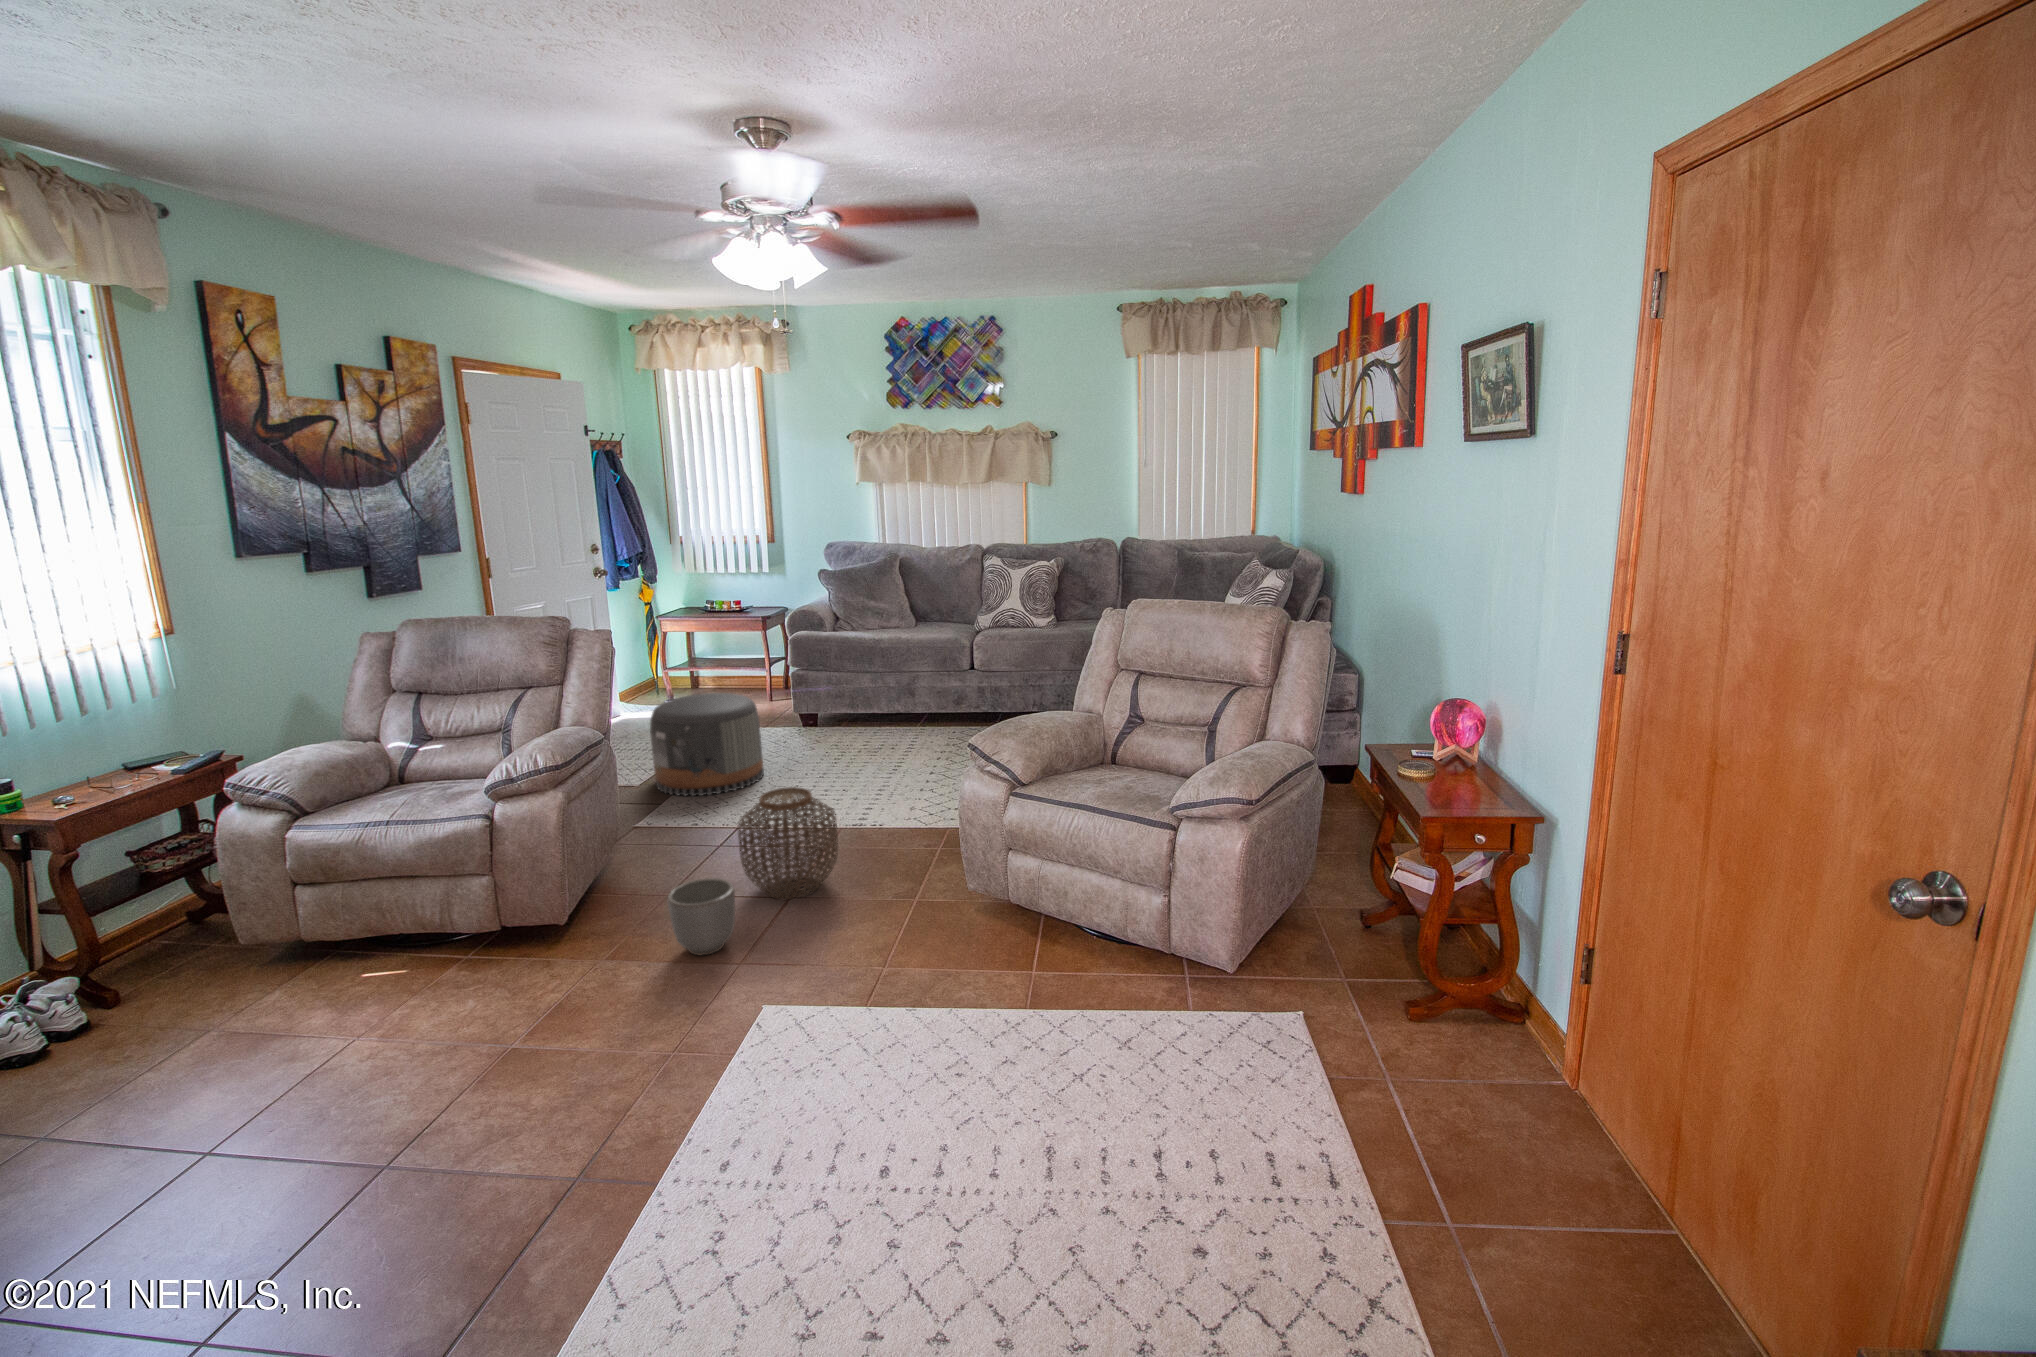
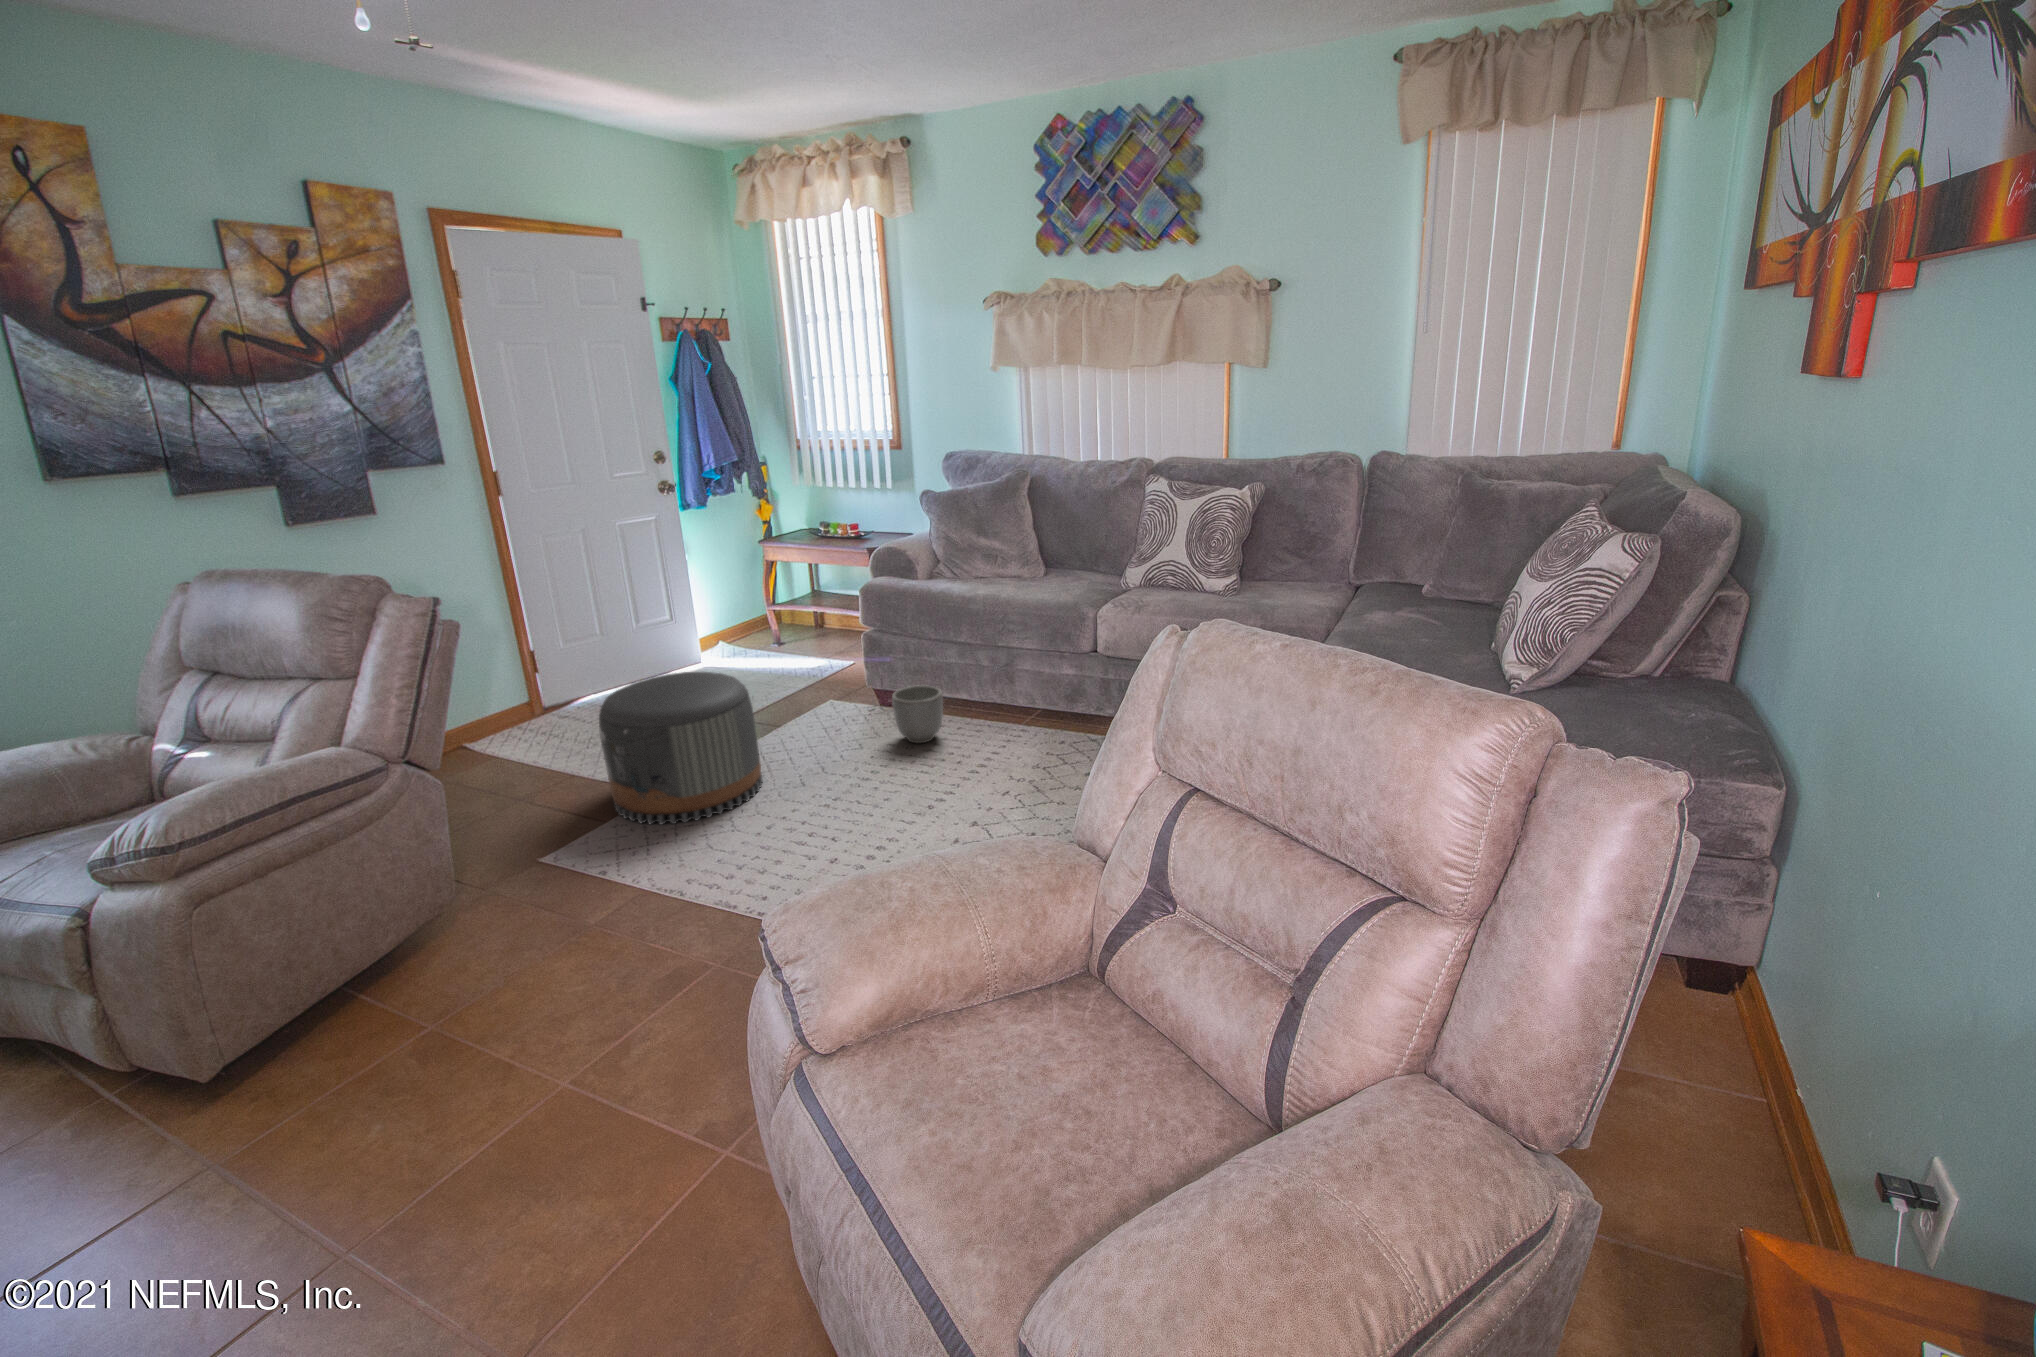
woven basket: present [738,787,838,899] -> none [452,912,645,1109]
planter: present [667,878,735,955] -> present [892,685,943,743]

